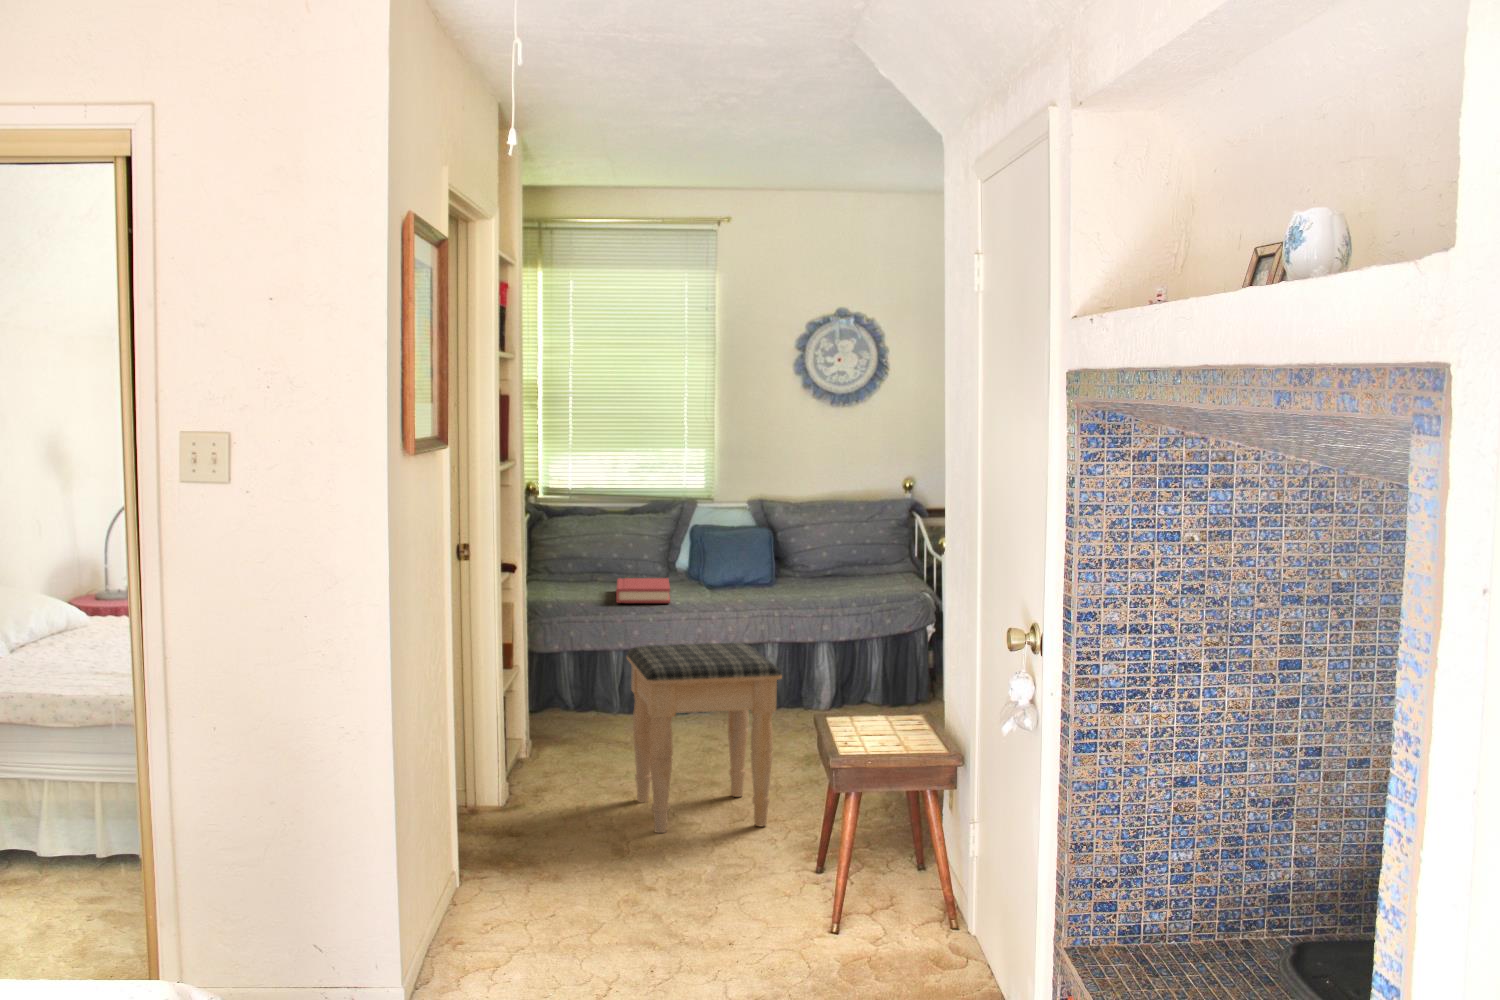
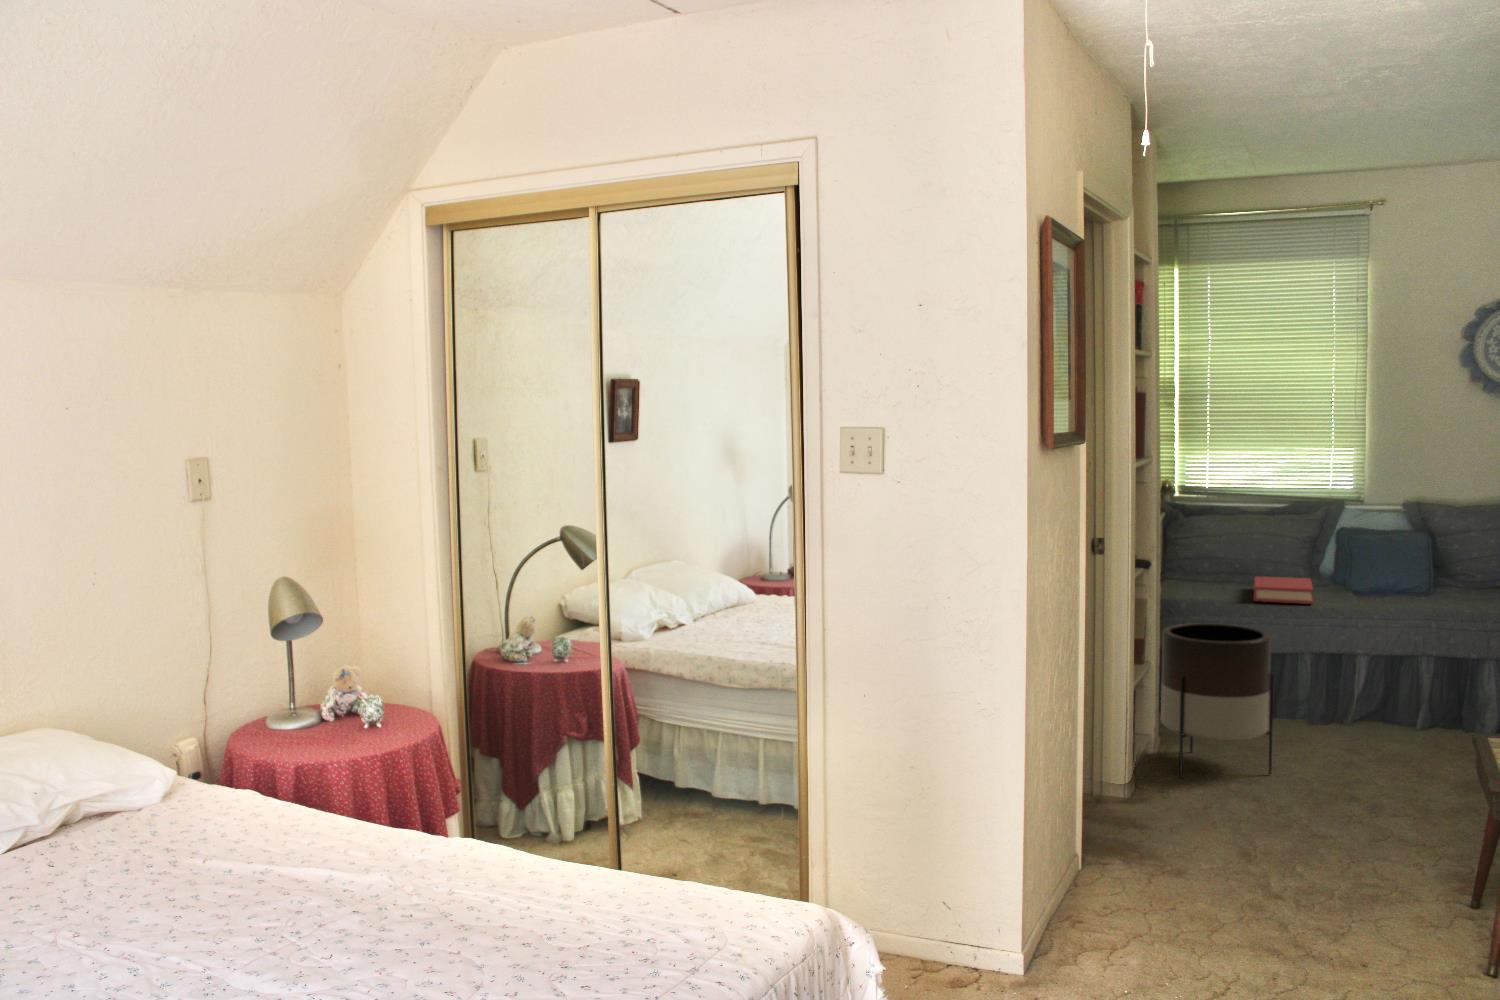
planter: none [529,626,635,784] -> present [1161,623,1274,778]
footstool: present [627,642,782,833] -> none [1266,648,1449,852]

